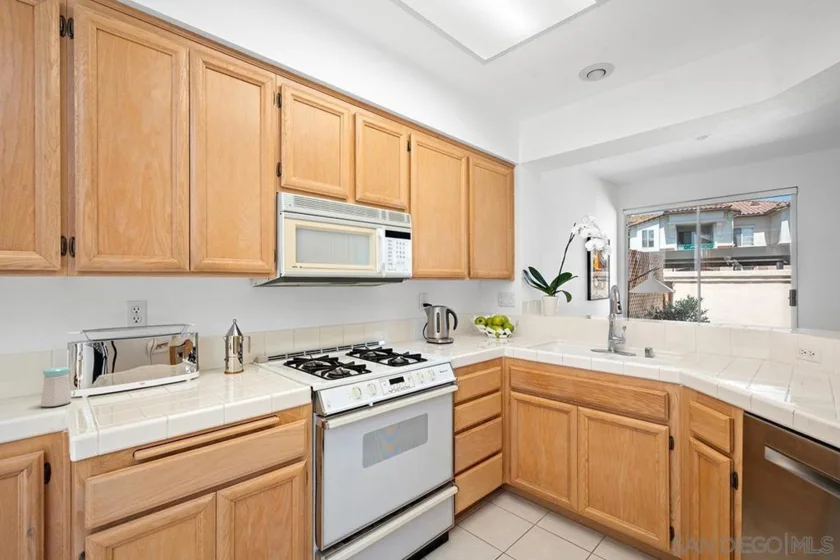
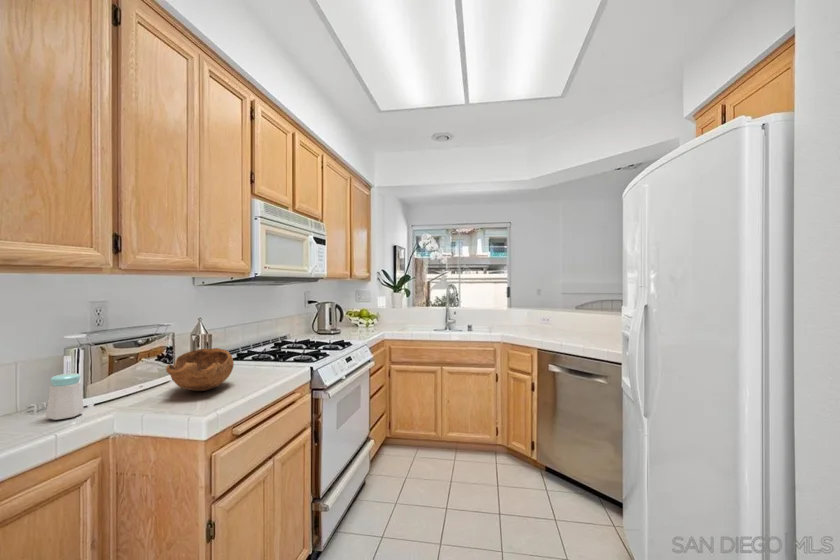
wooden bowl: none [133,353,217,398] -> present [166,348,234,391]

